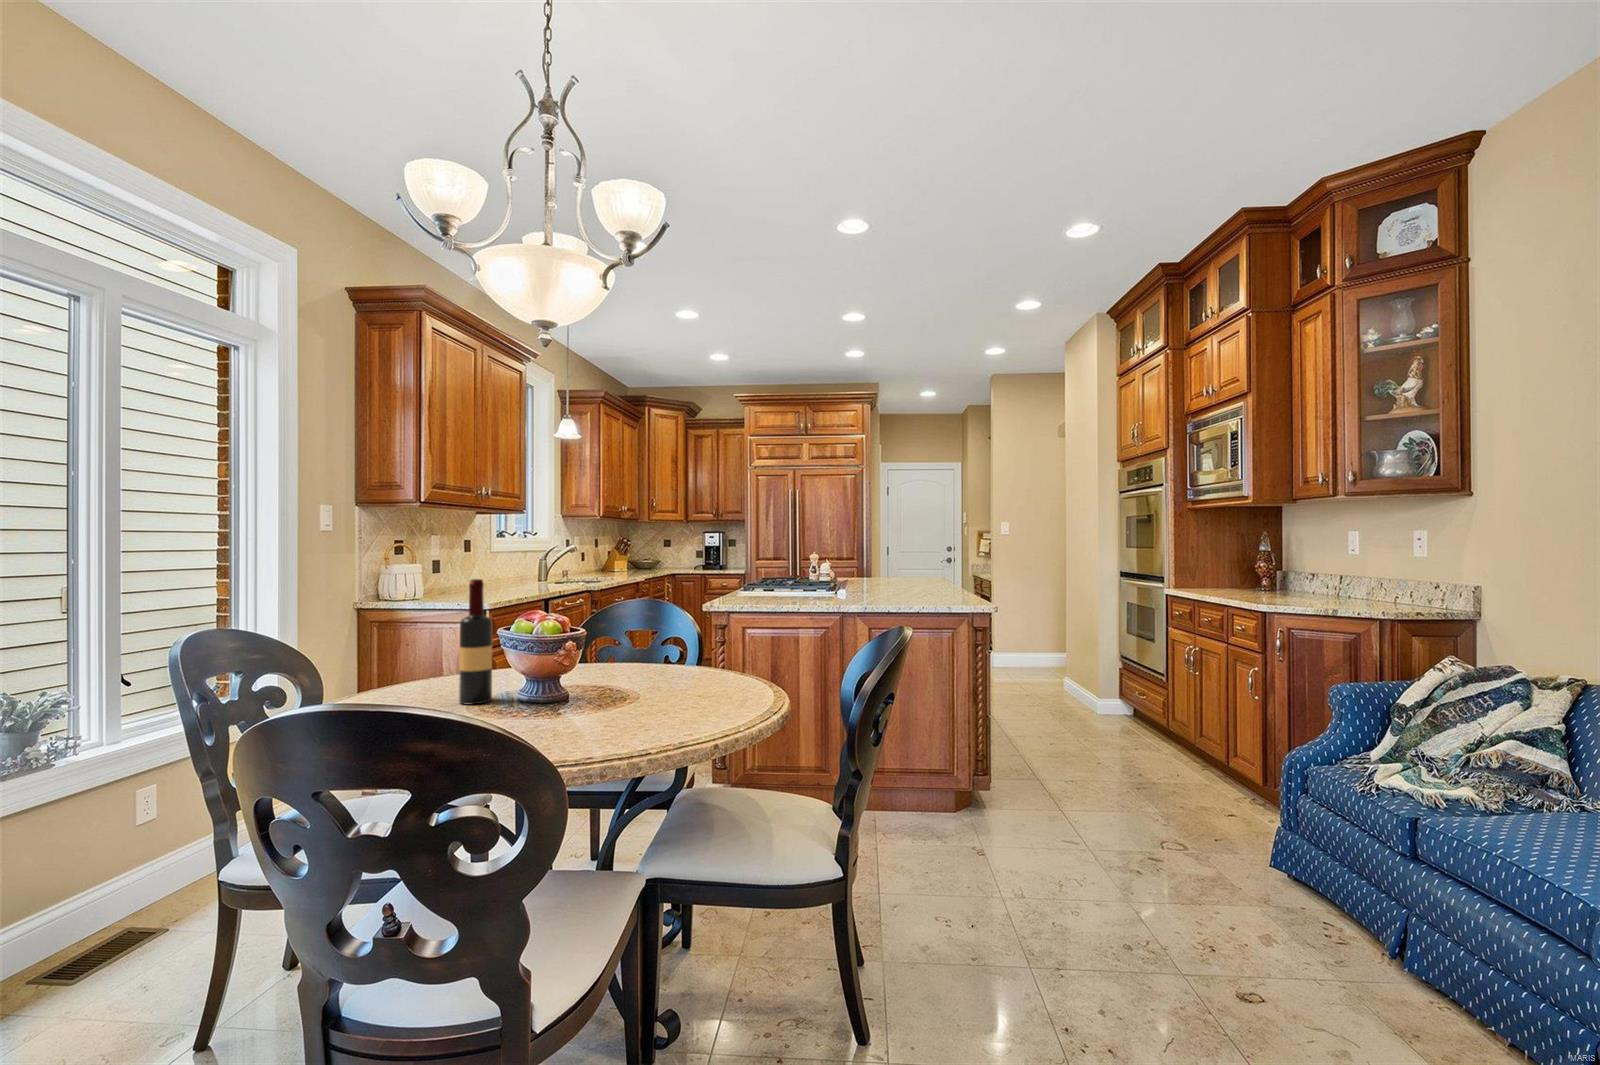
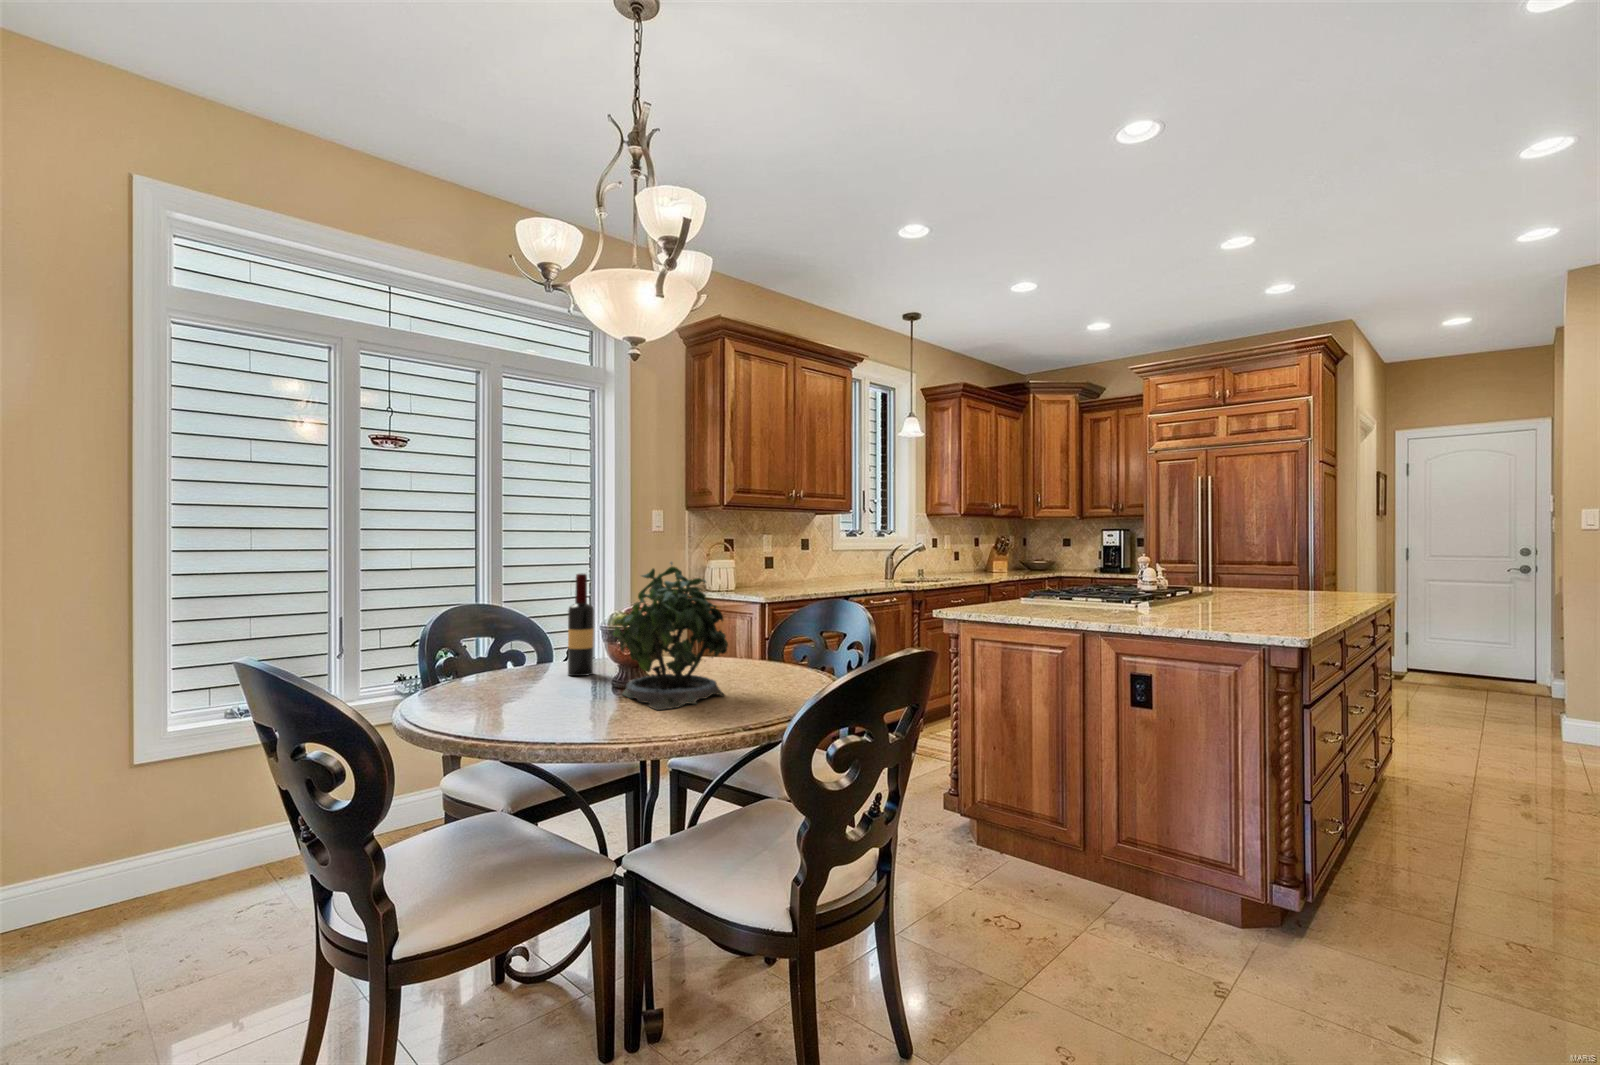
potted plant: none [585,560,703,717] -> present [613,562,728,710]

